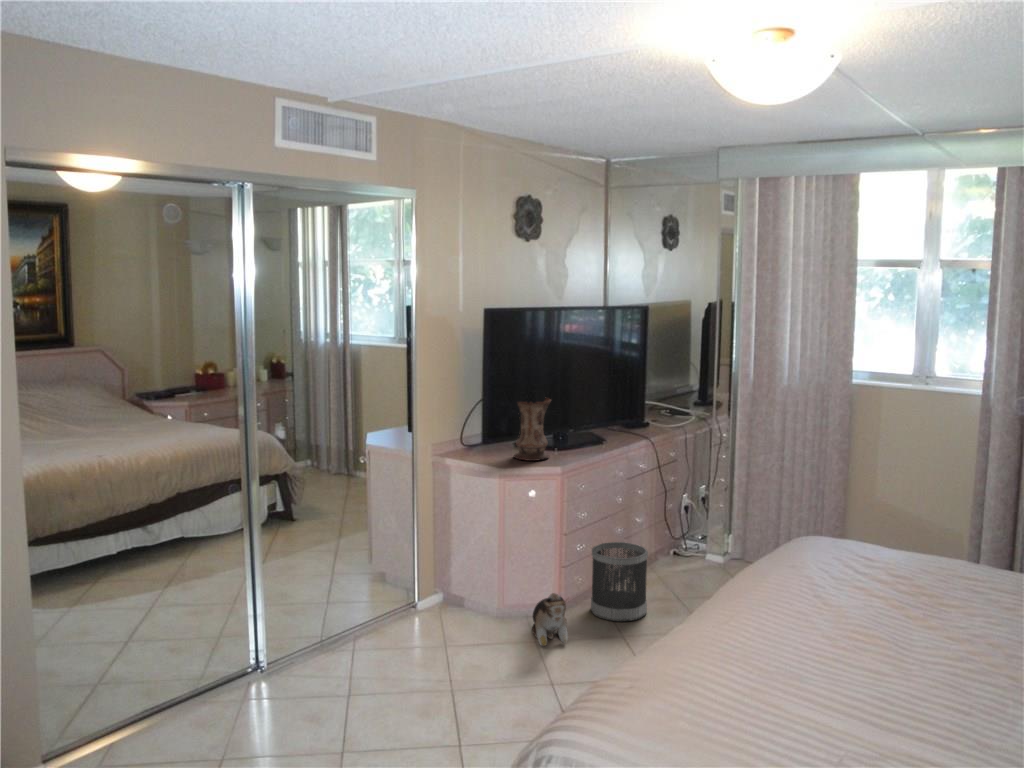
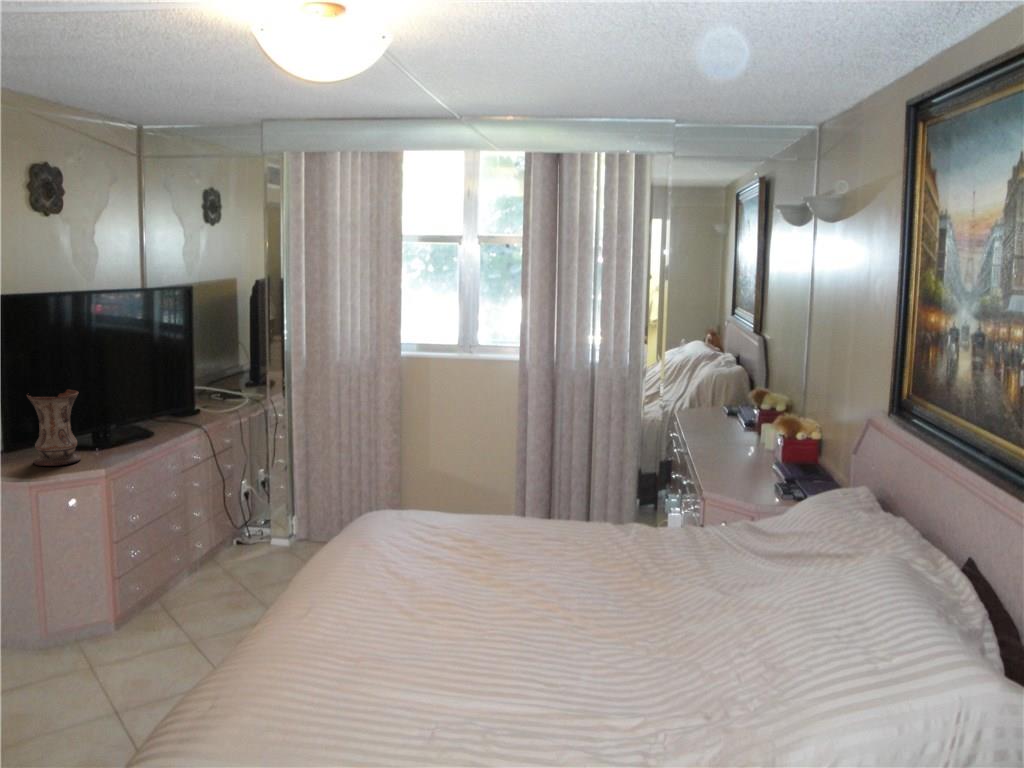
wastebasket: present [591,542,648,621] -> none [141,544,211,635]
plush toy: present [532,593,568,646] -> none [70,621,118,685]

